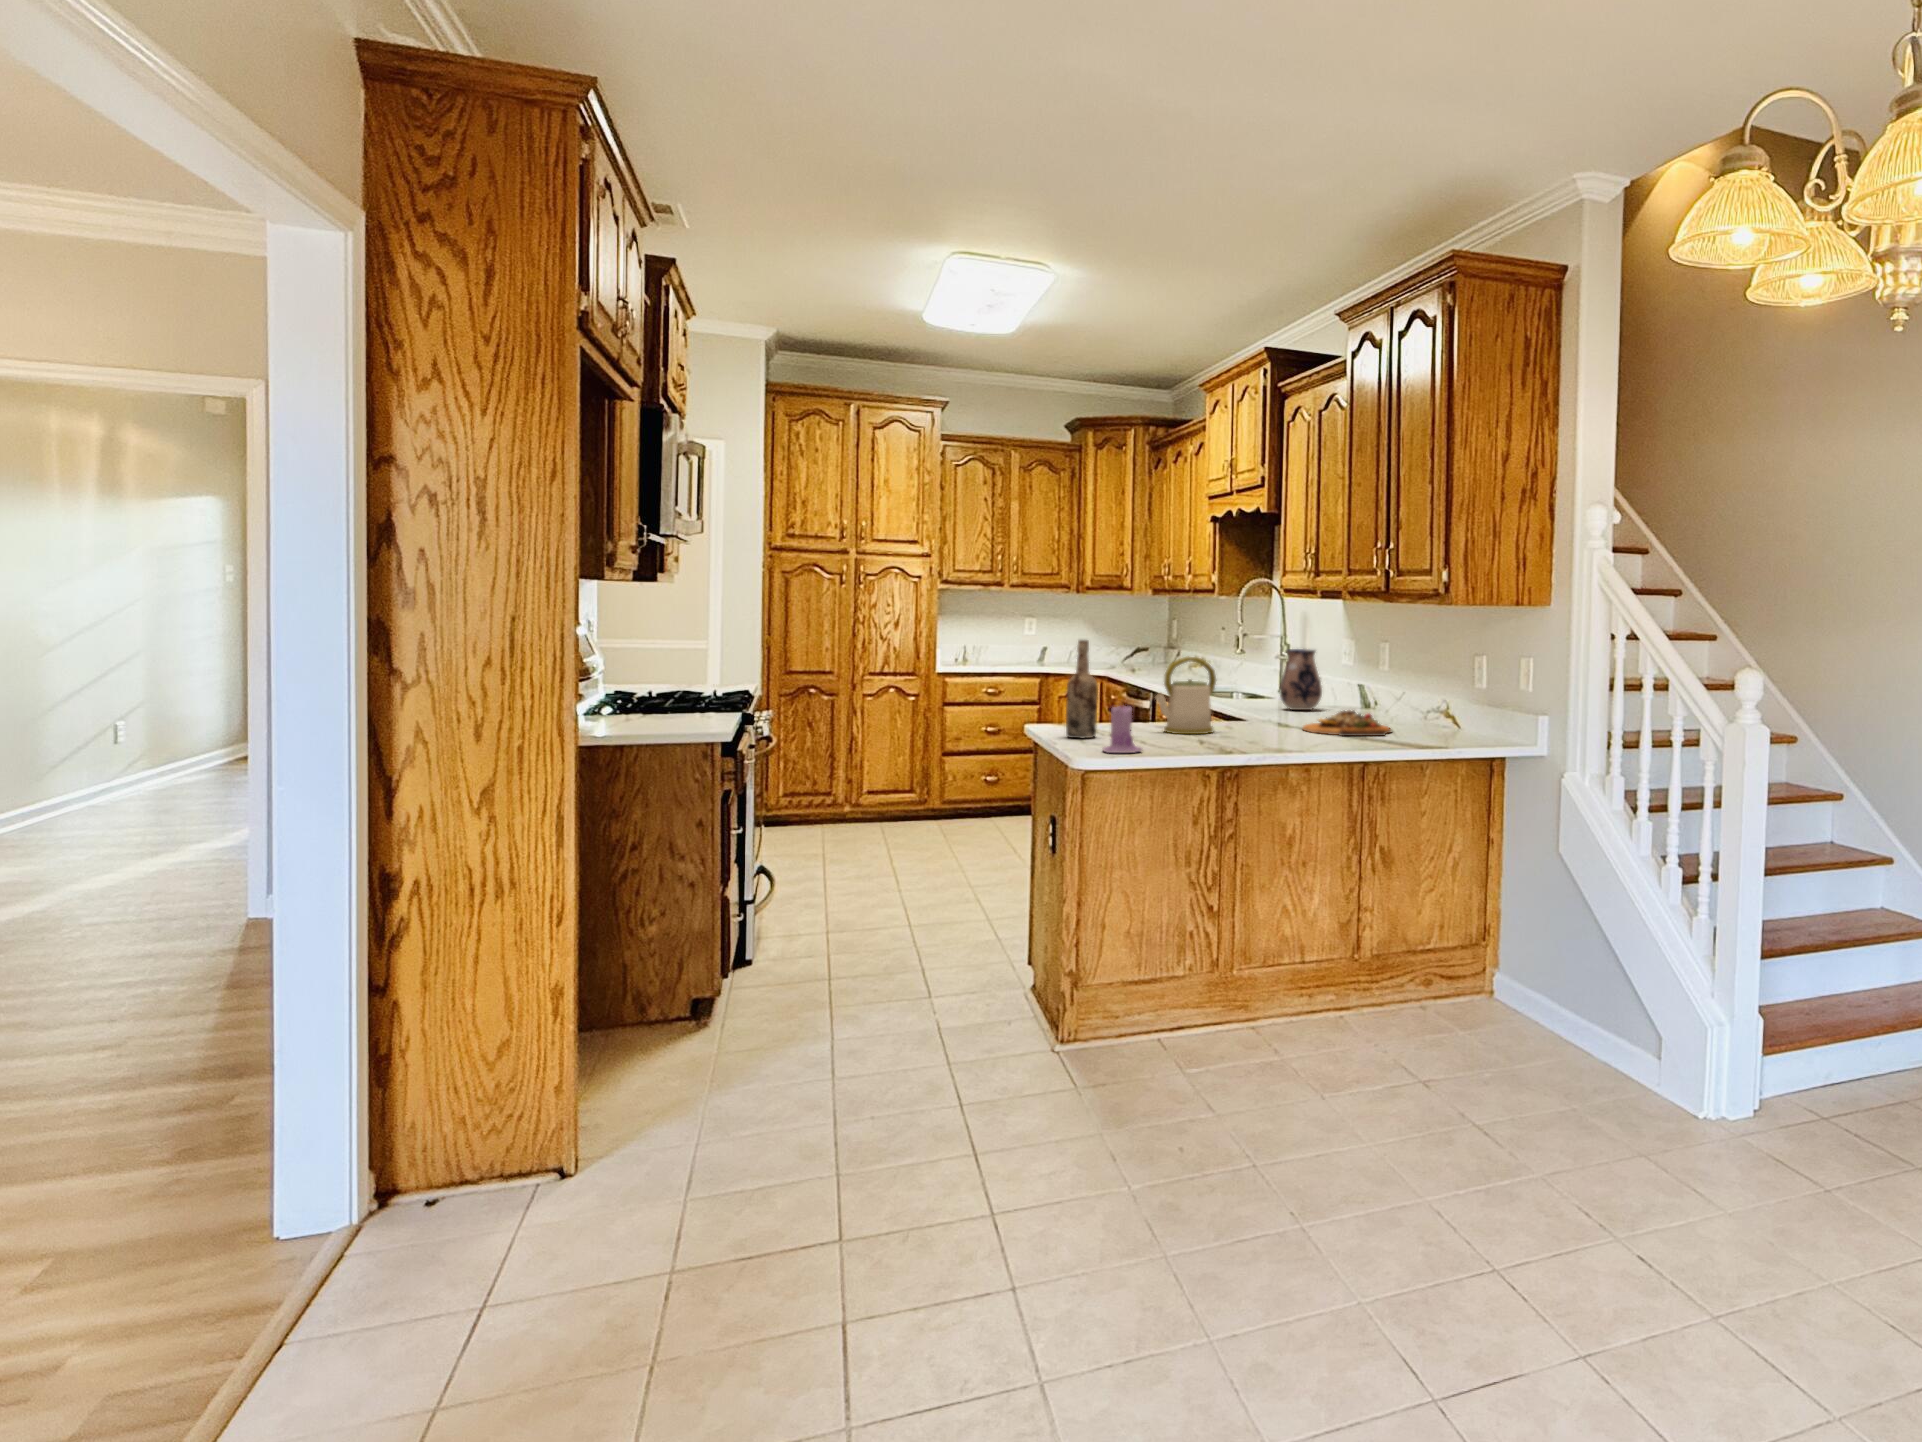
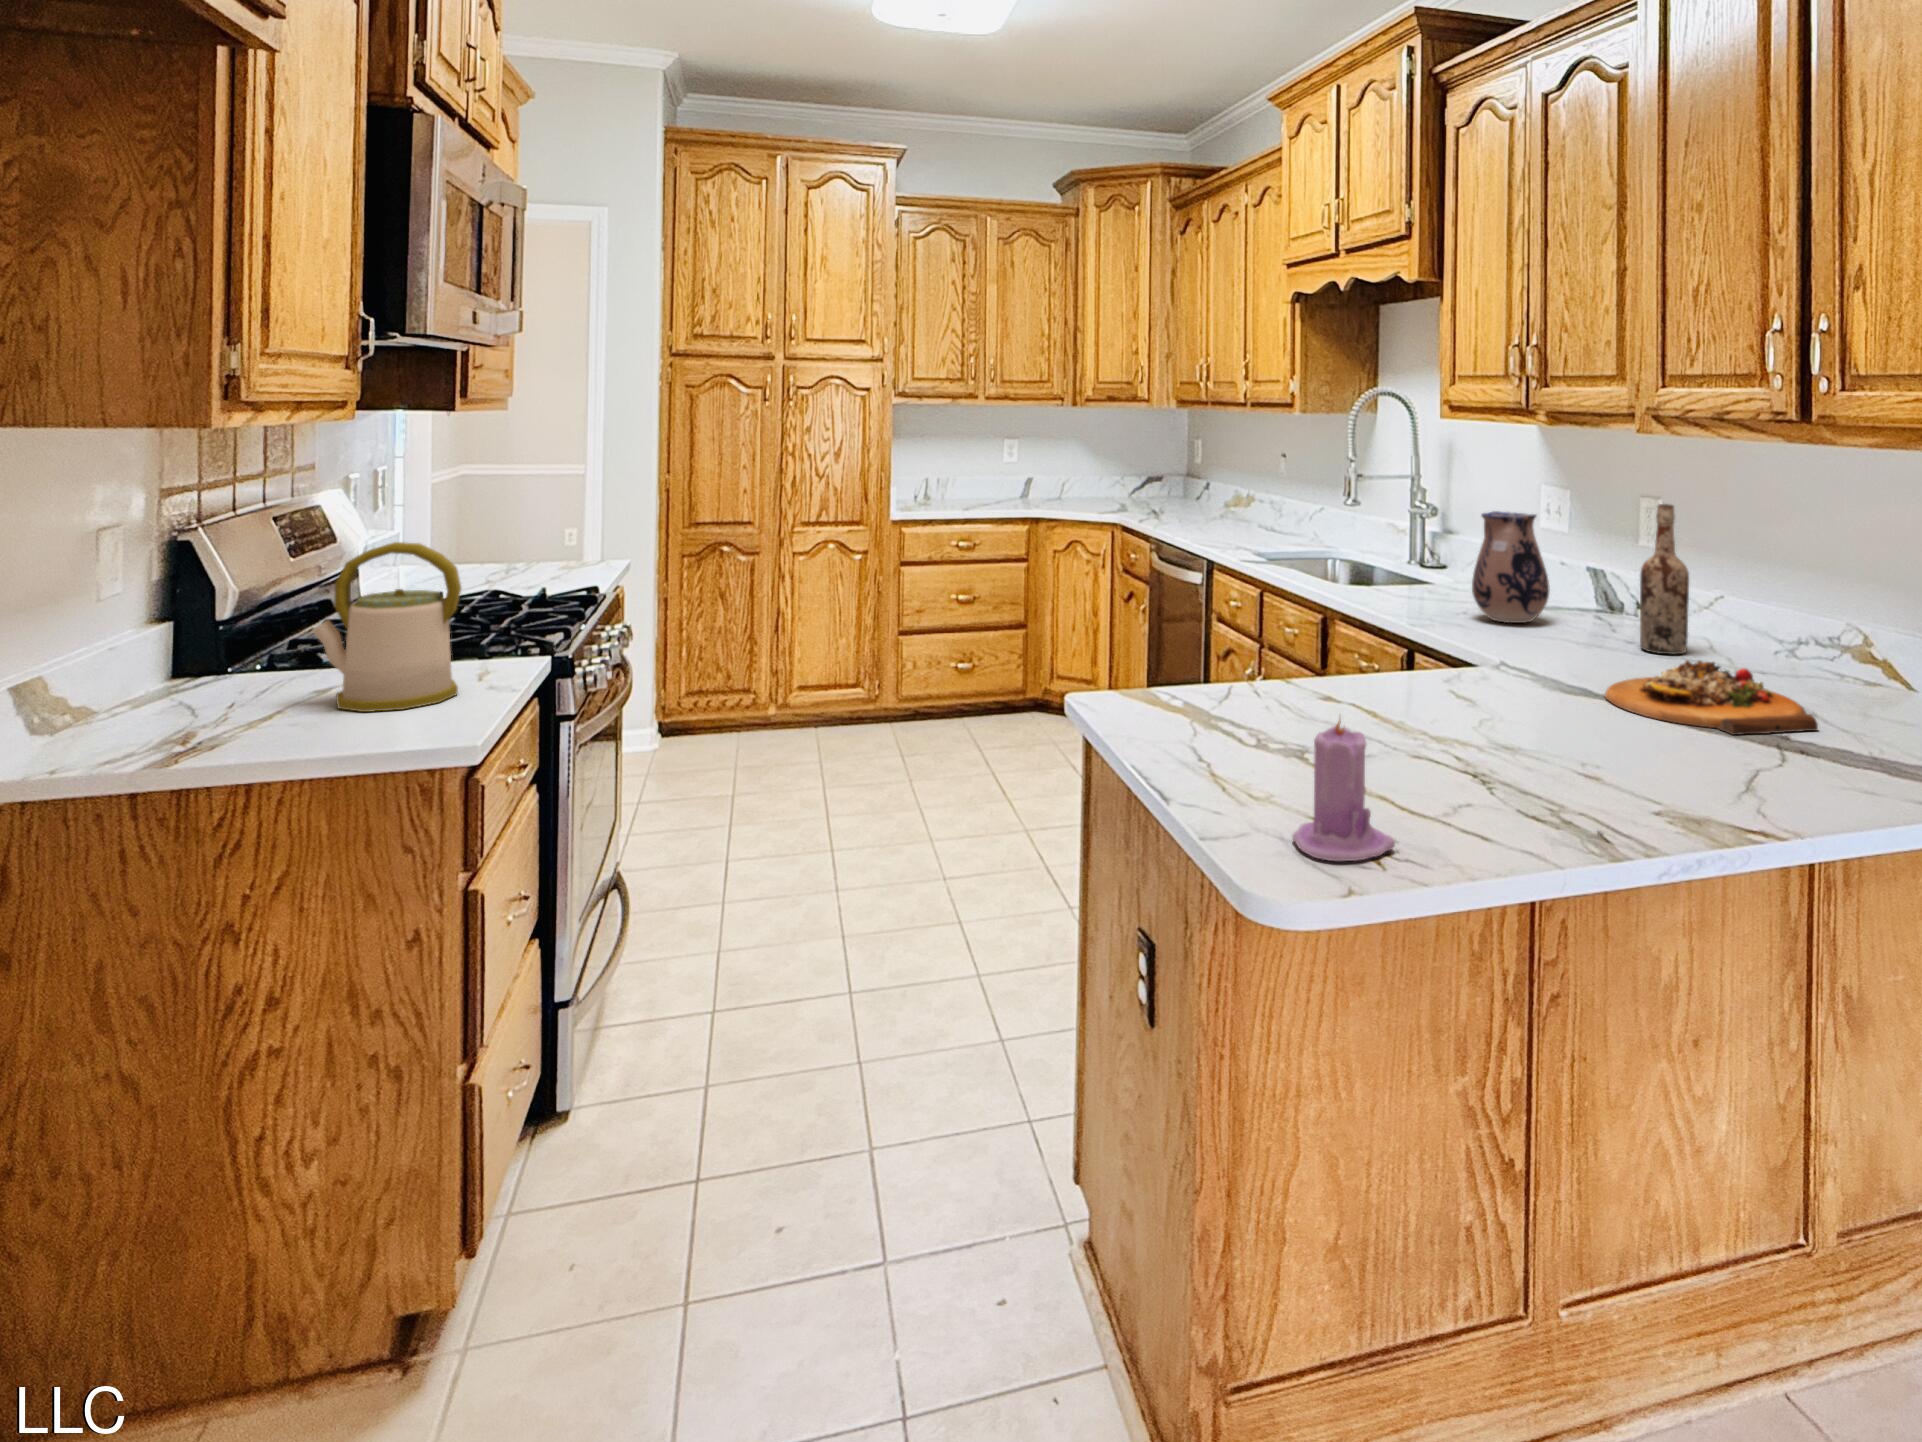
wine bottle: present [1066,640,1098,738] -> present [1640,504,1689,654]
kettle: present [1155,656,1216,734] -> present [313,542,461,712]

